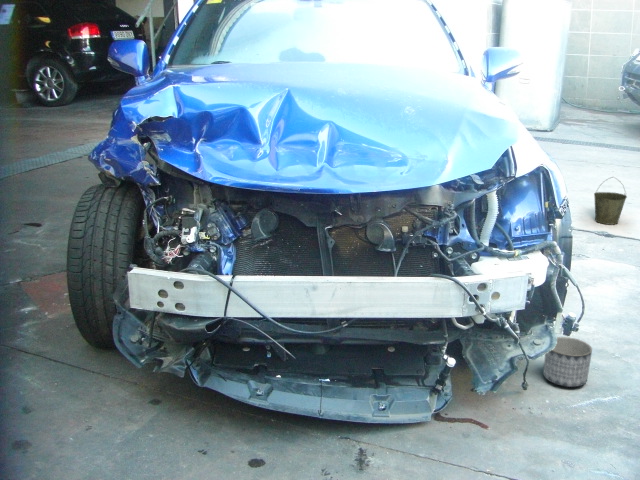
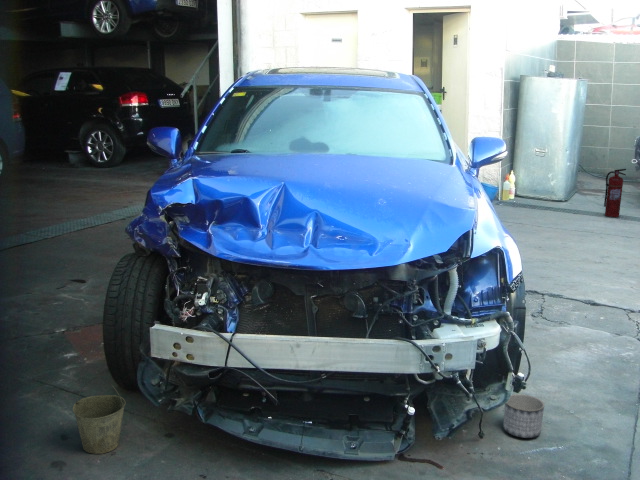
fire extinguisher: none [594,94,619,147] -> present [604,169,626,217]
bucket: present [594,192,627,225] -> present [73,377,125,454]

